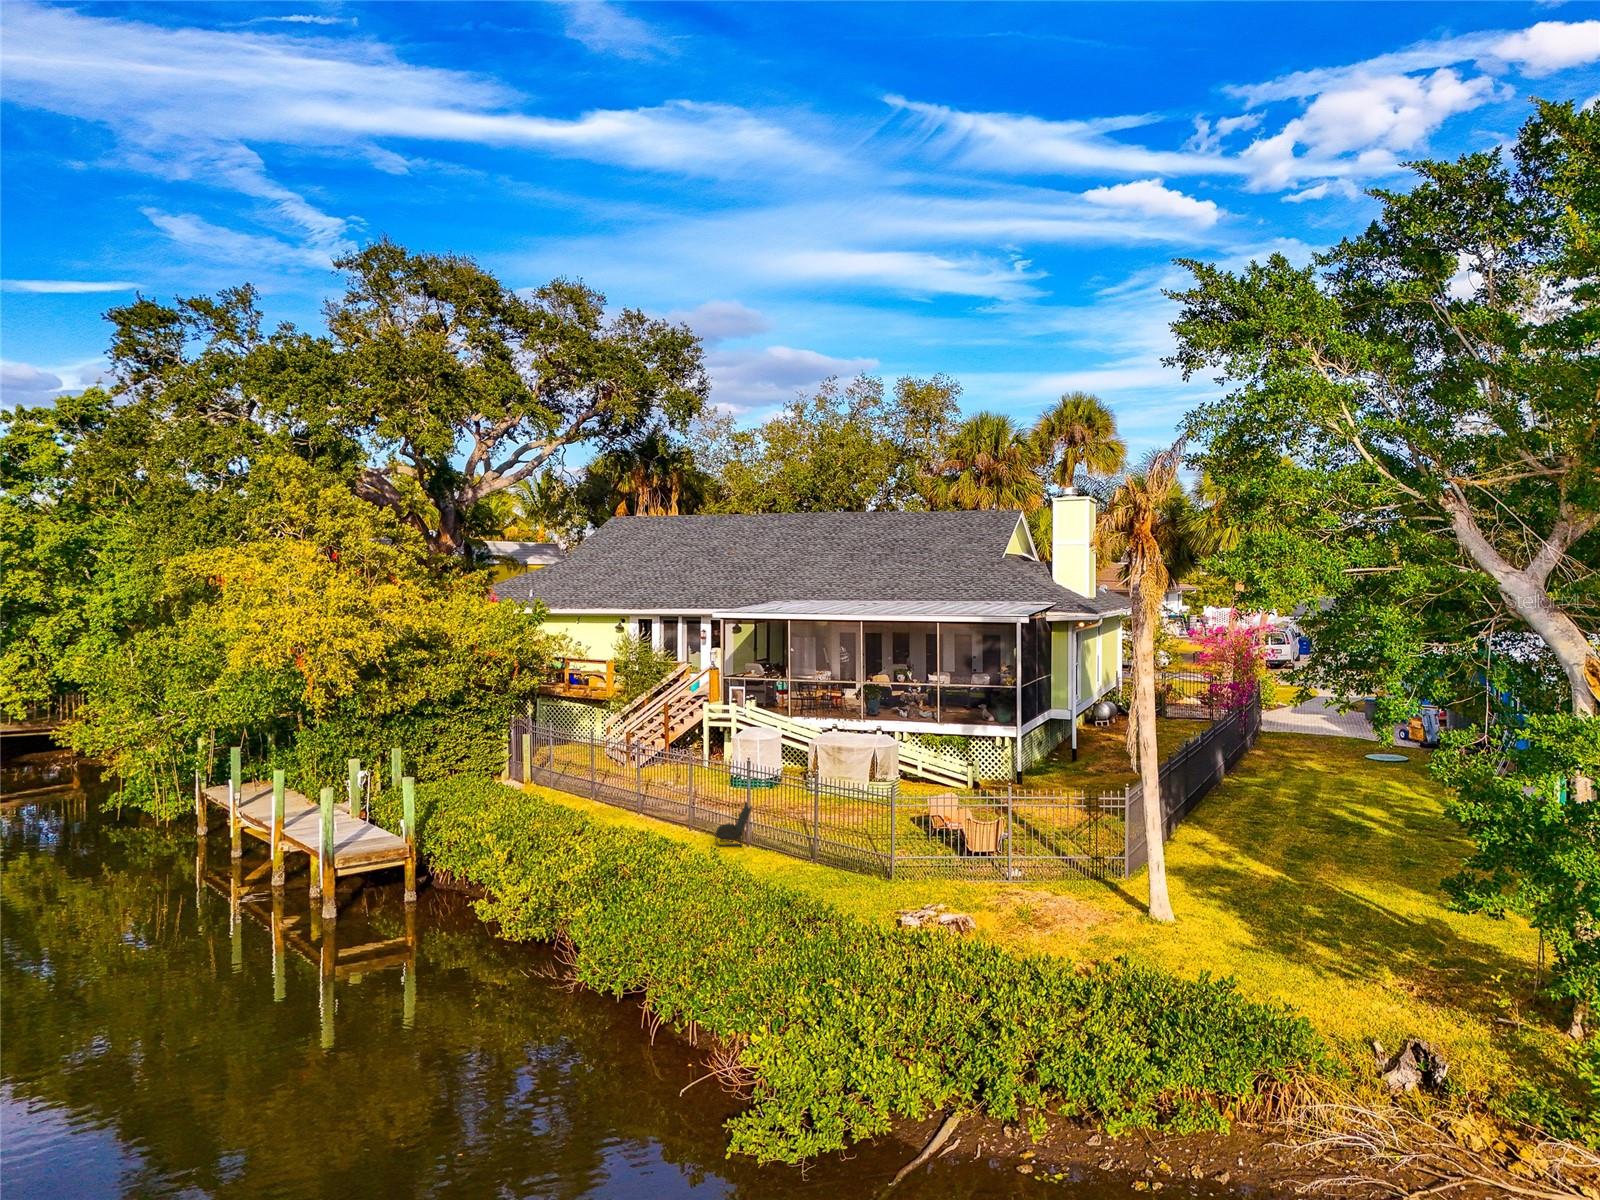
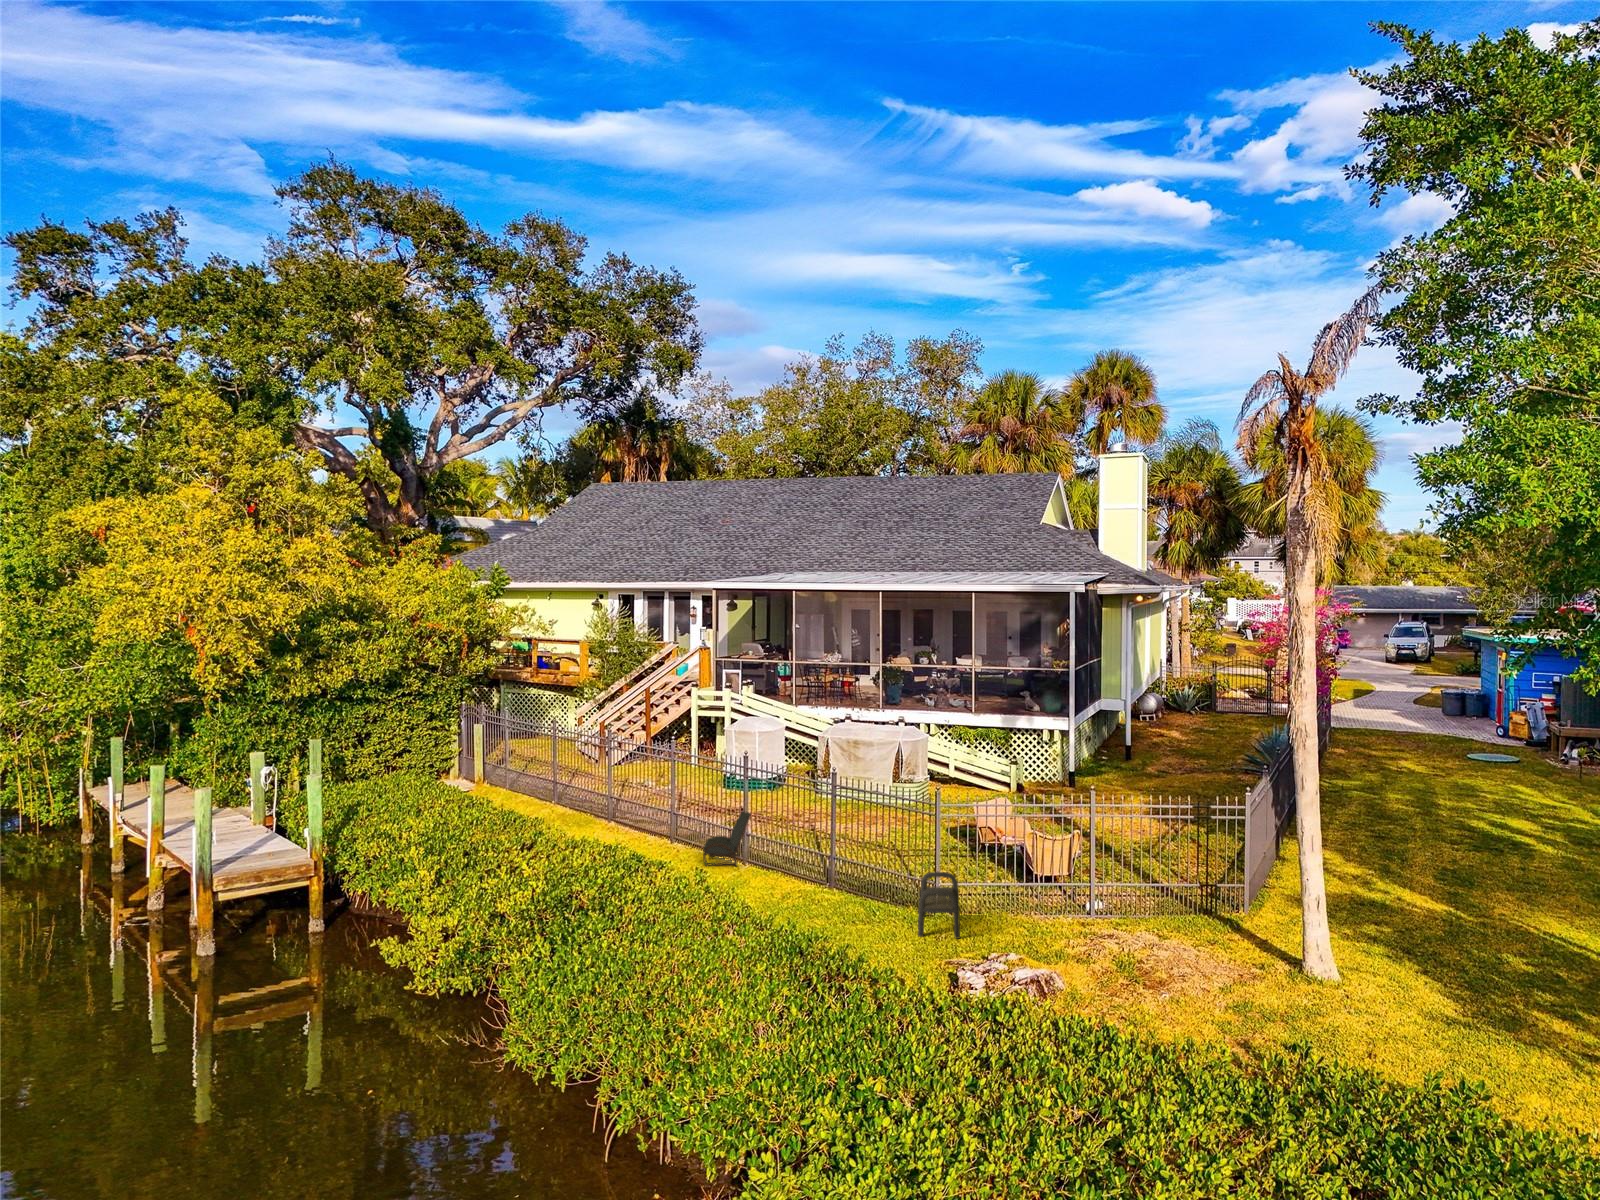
bench: none [874,848,907,896] -> present [918,872,960,939]

